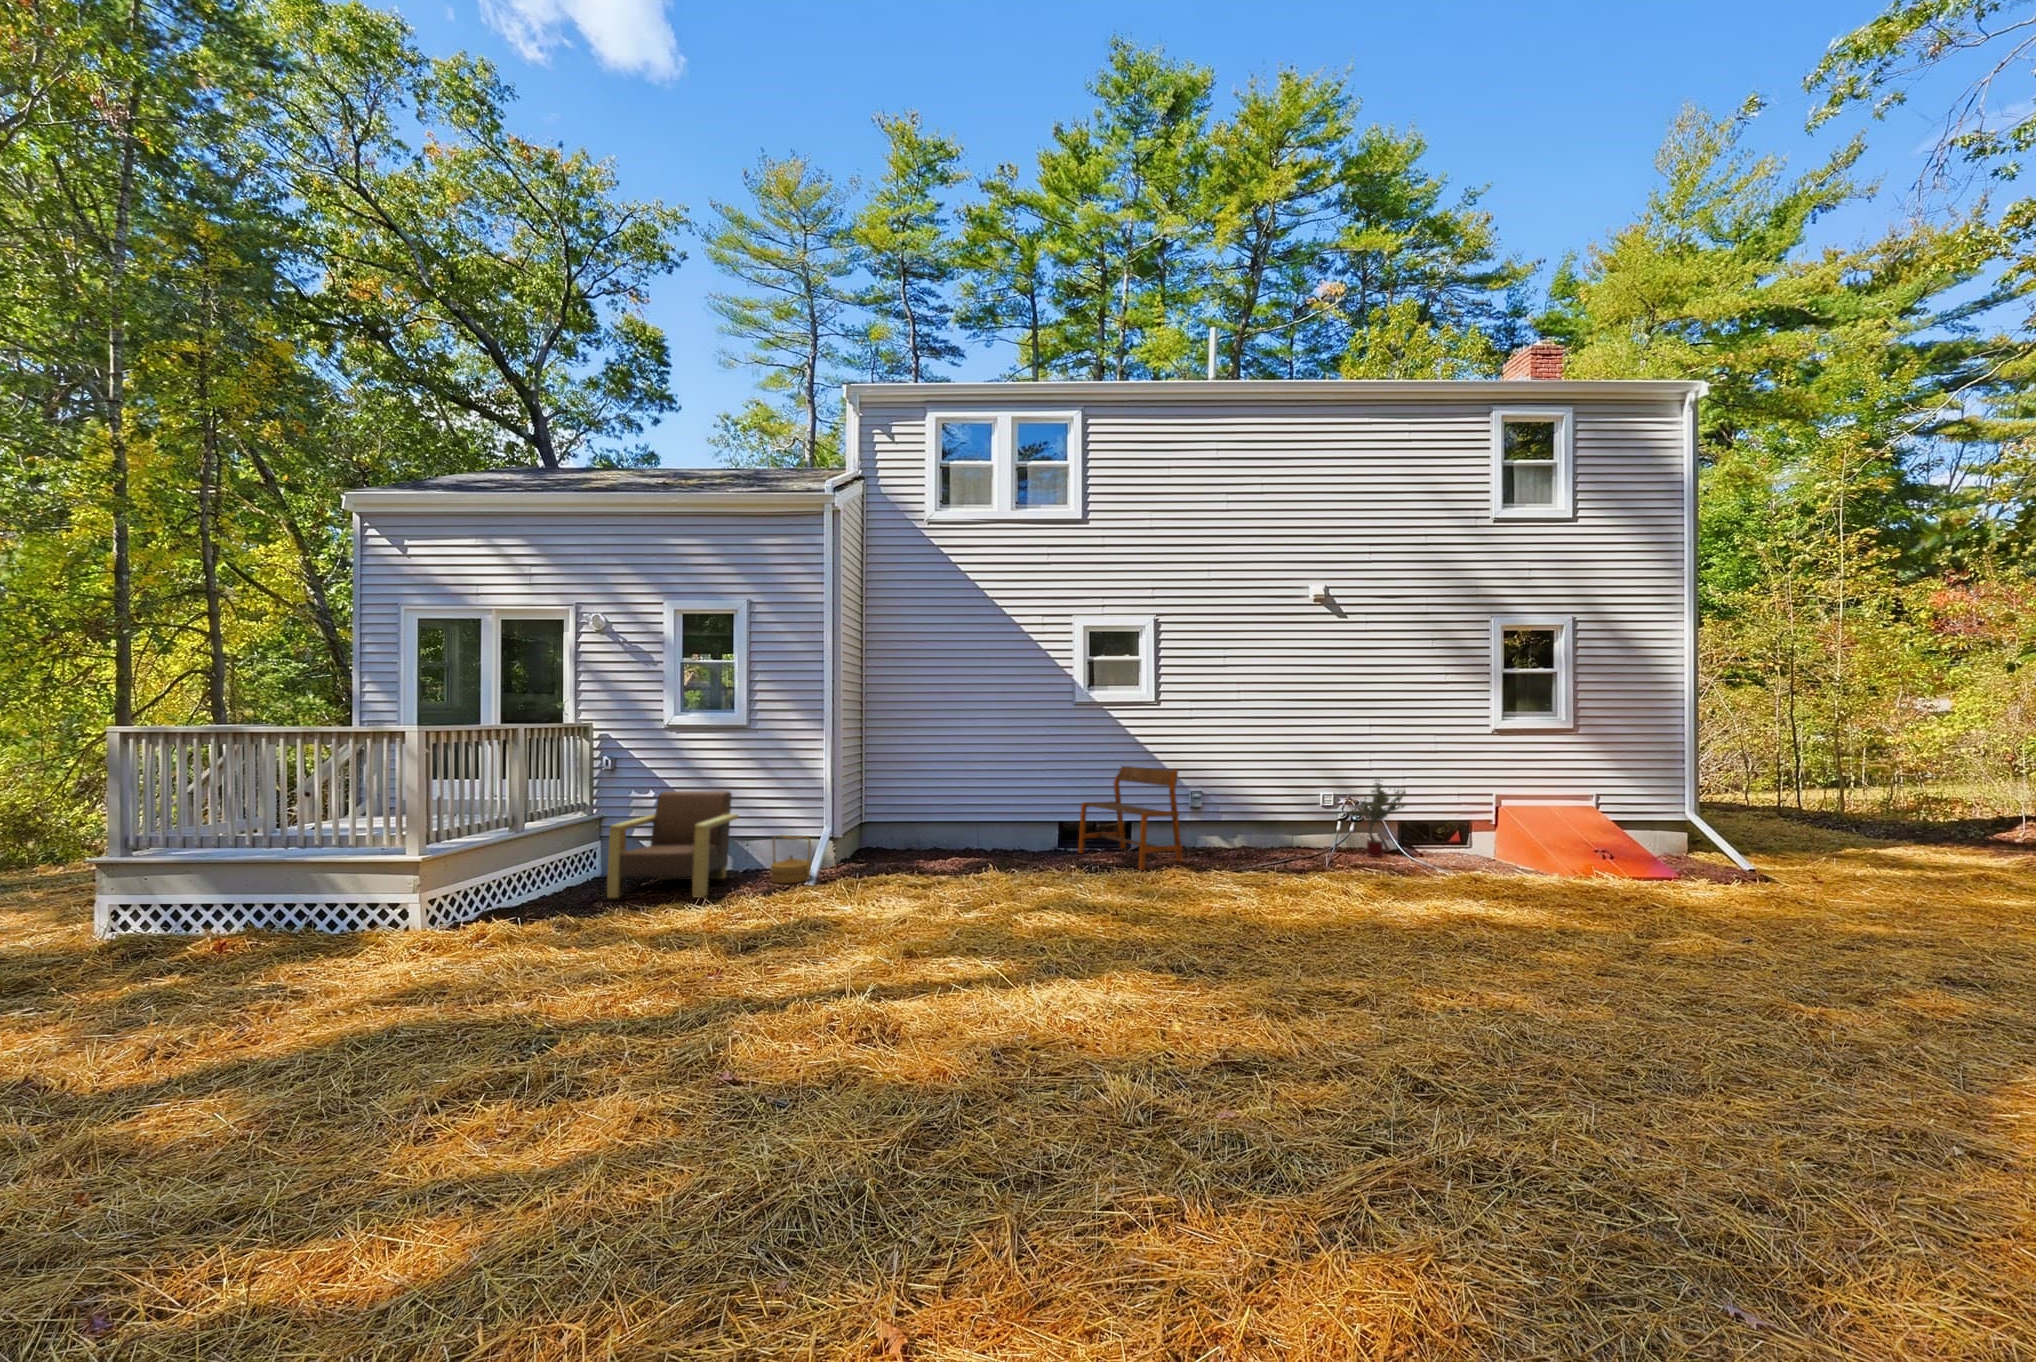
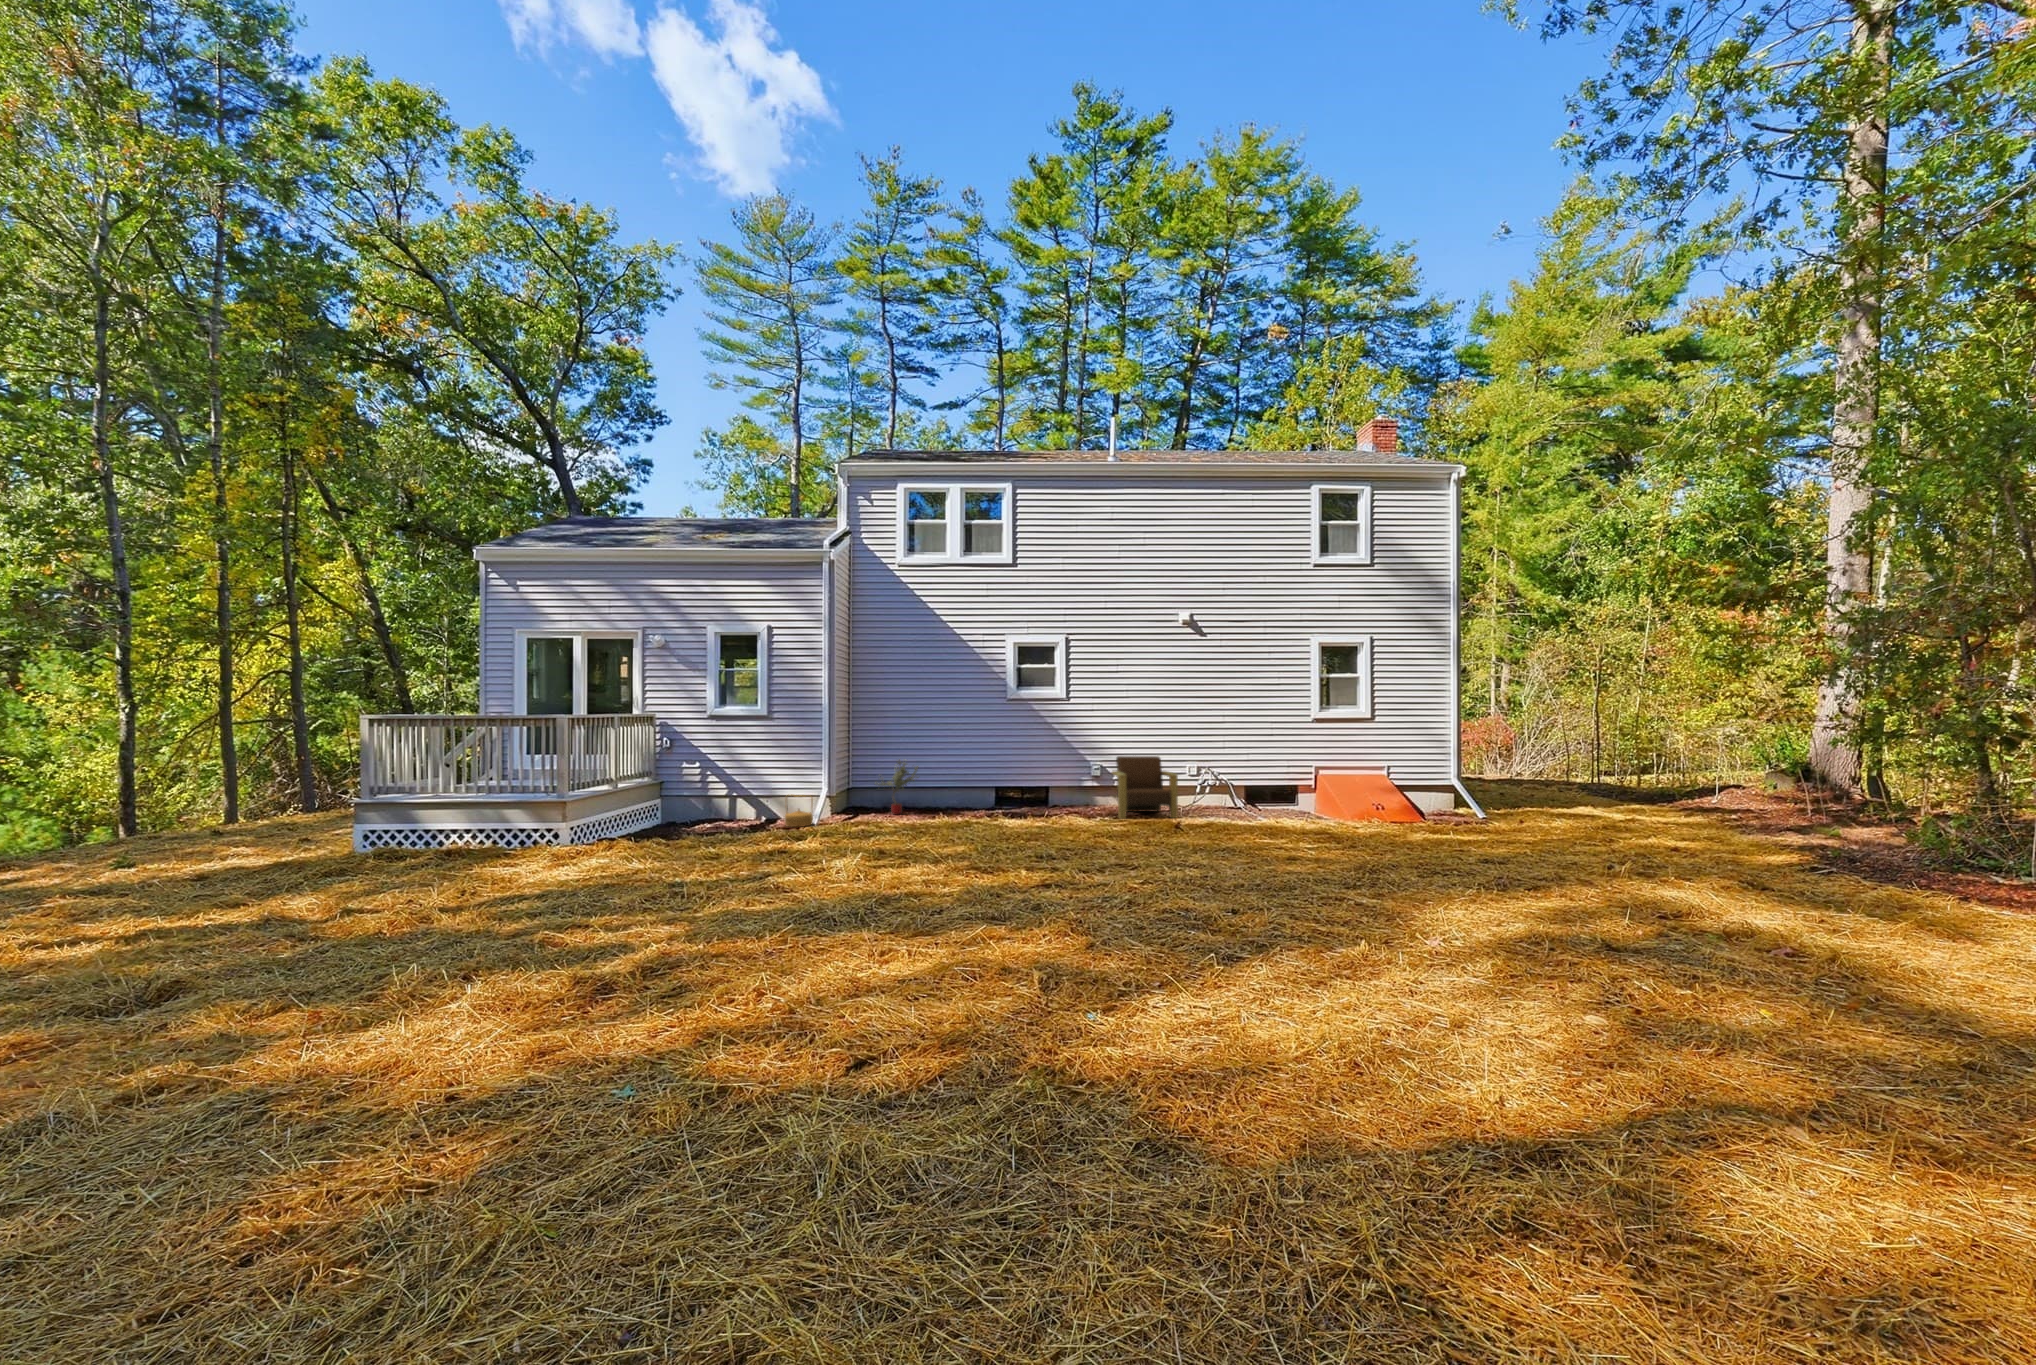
bench: present [1078,766,1183,870] -> none [1008,747,1080,820]
potted tree: present [1344,780,1406,857] -> present [877,759,919,815]
armchair: present [607,791,739,898] -> present [1112,756,1178,819]

